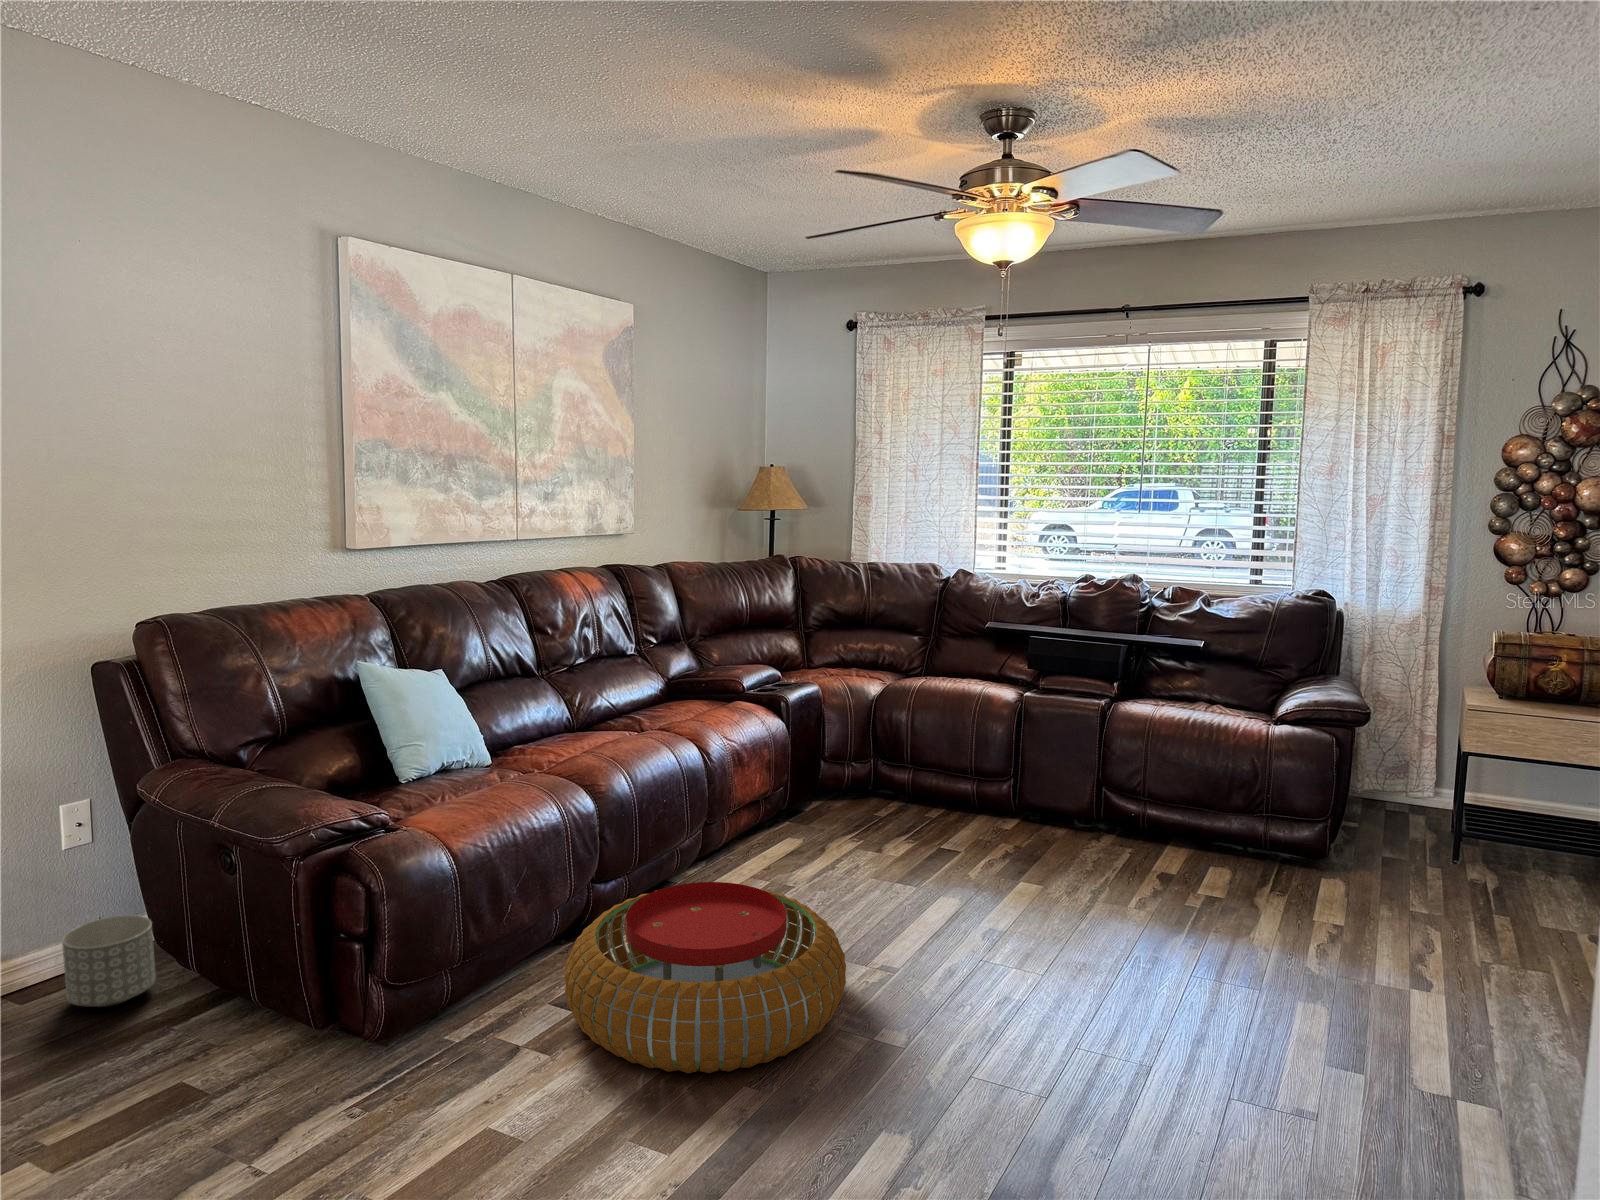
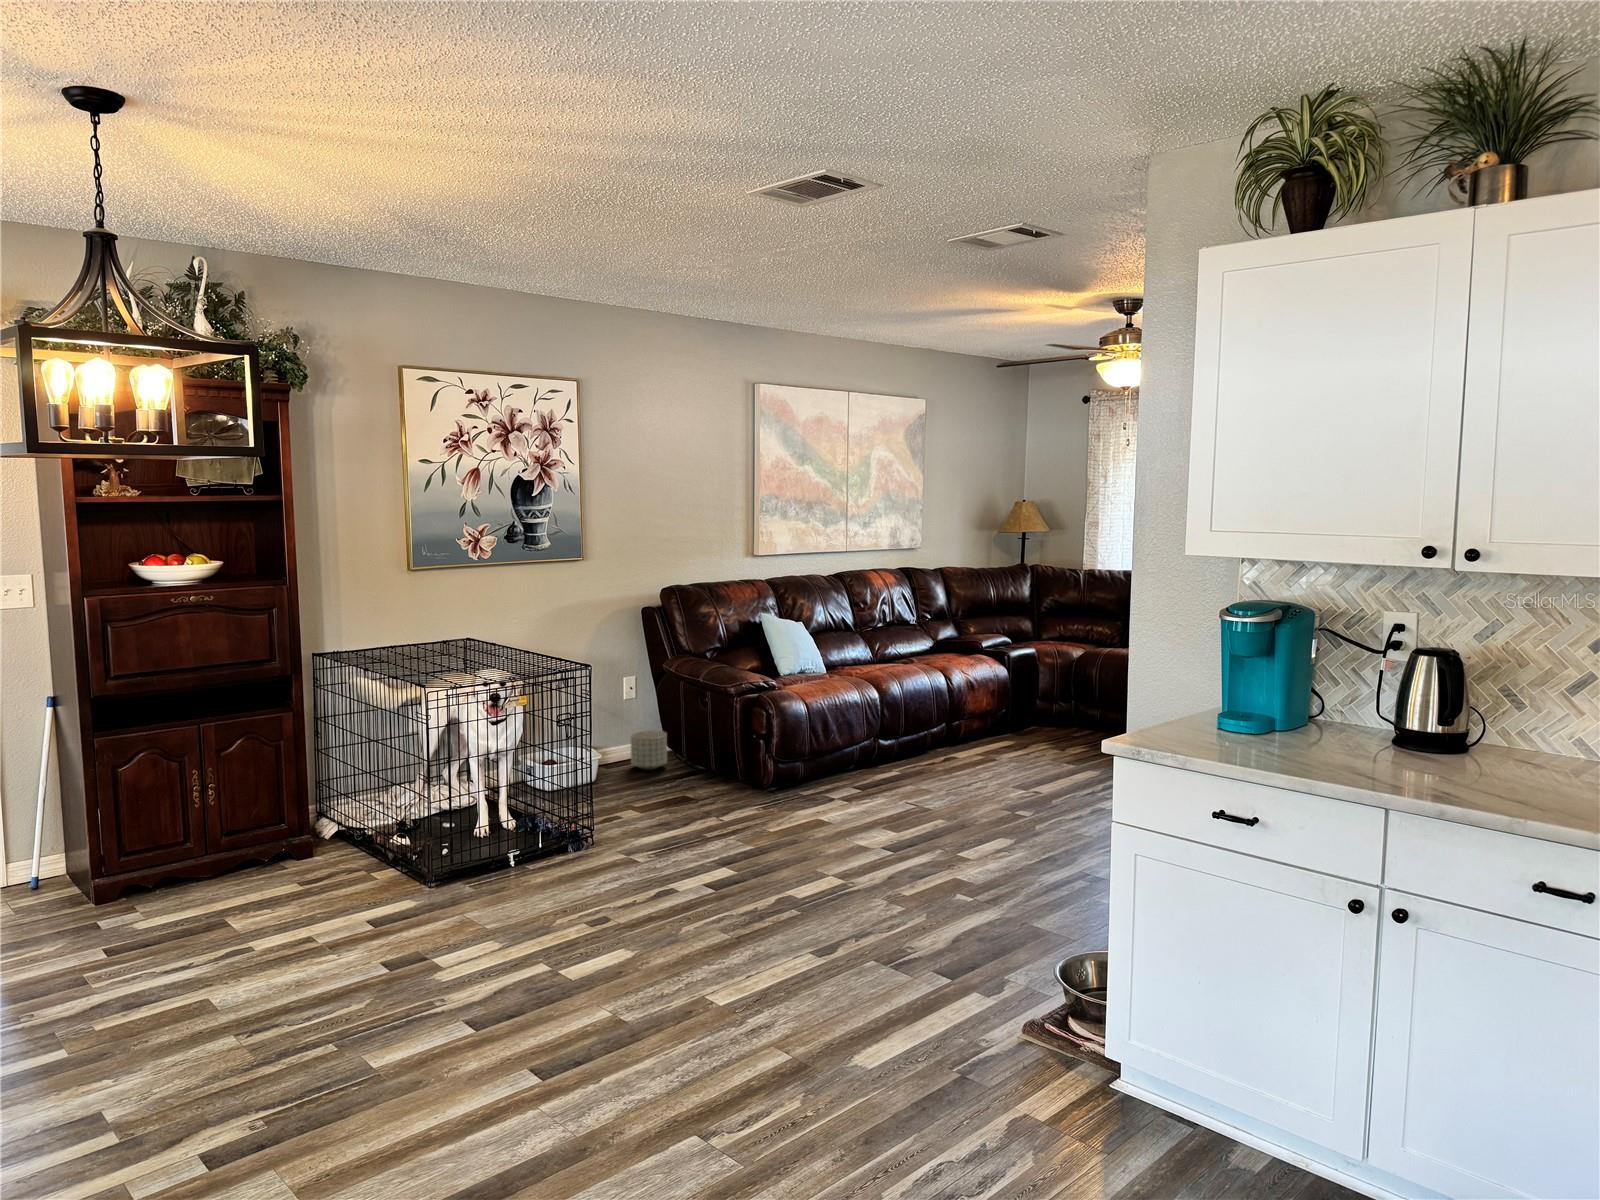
pouf: present [565,882,846,1074] -> none [858,735,1005,813]

